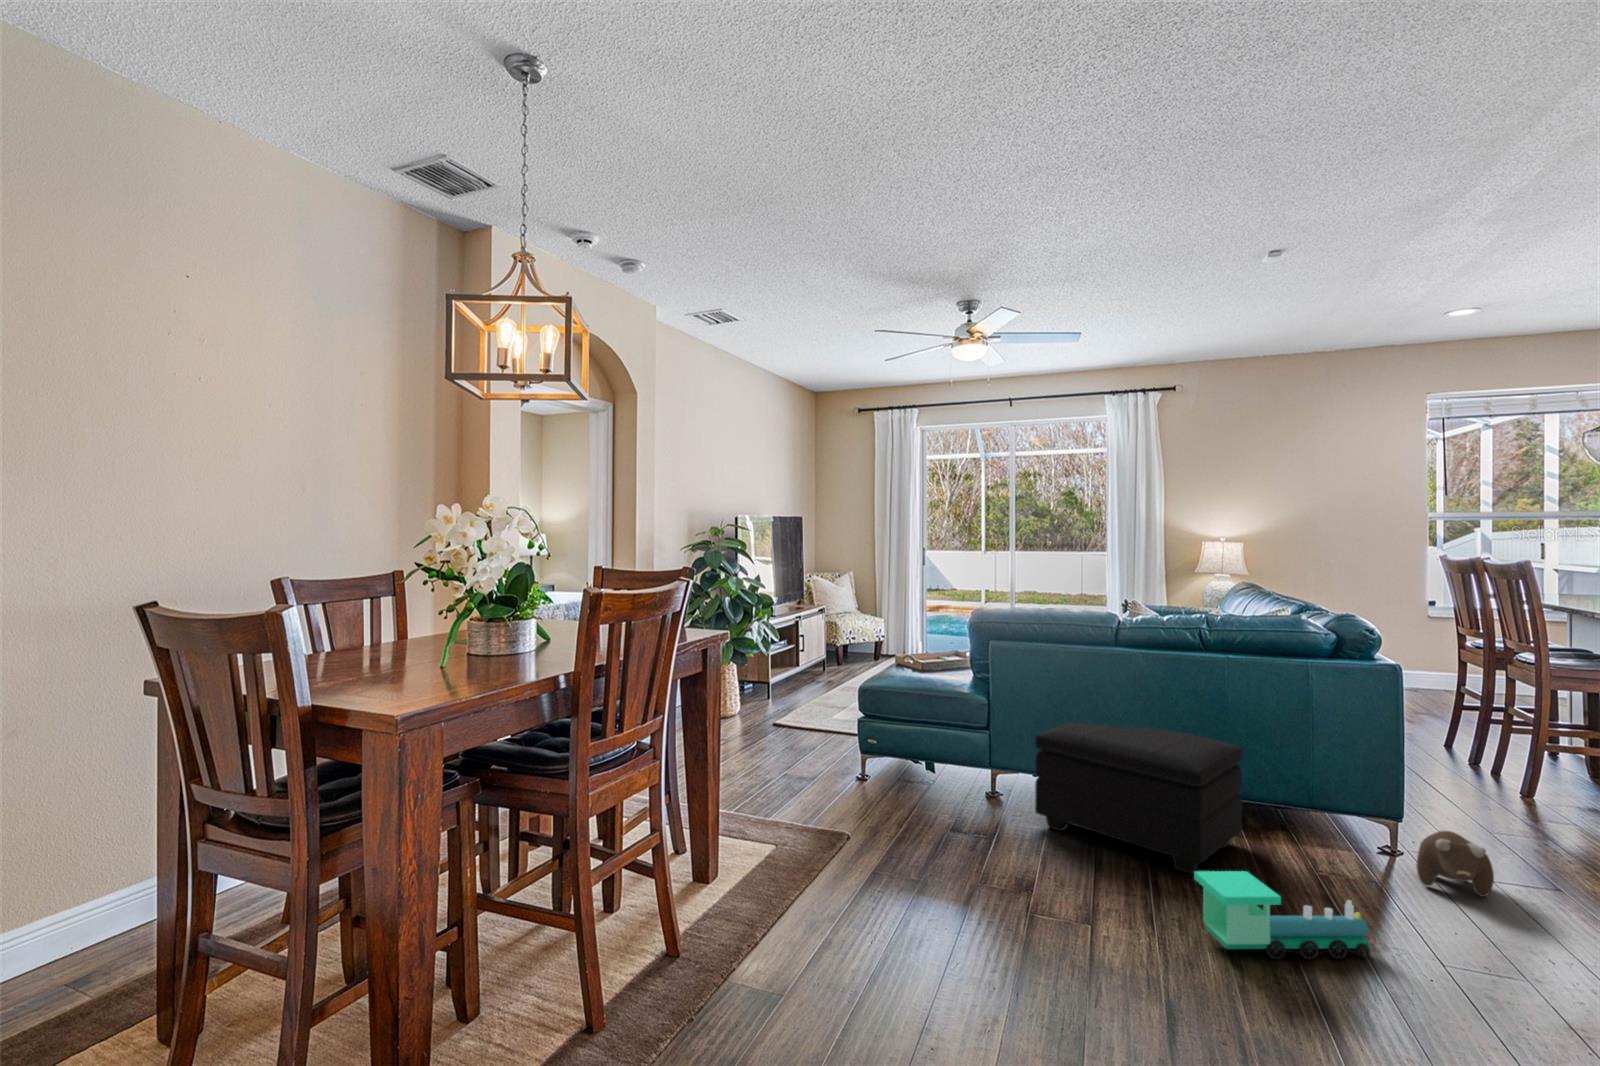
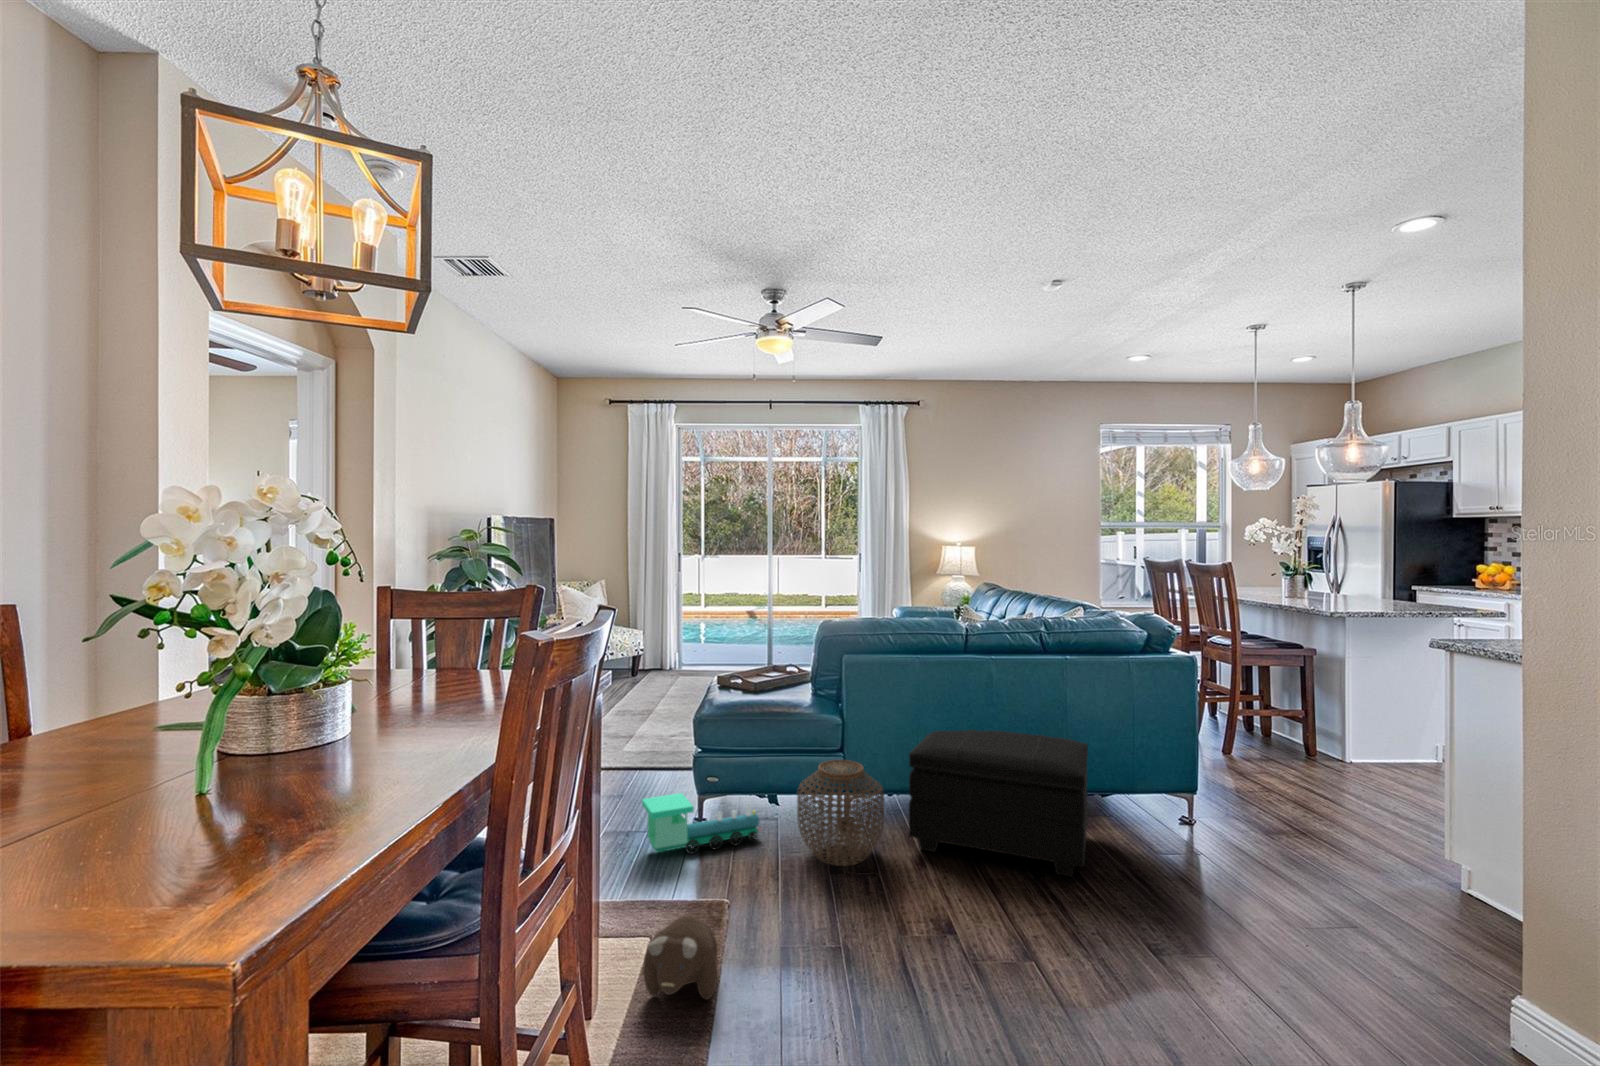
woven basket: none [929,734,1008,828] -> present [797,760,884,866]
plush toy: present [1416,831,1494,897] -> present [643,916,717,1000]
toy train: present [1194,871,1373,959] -> present [642,793,761,854]

